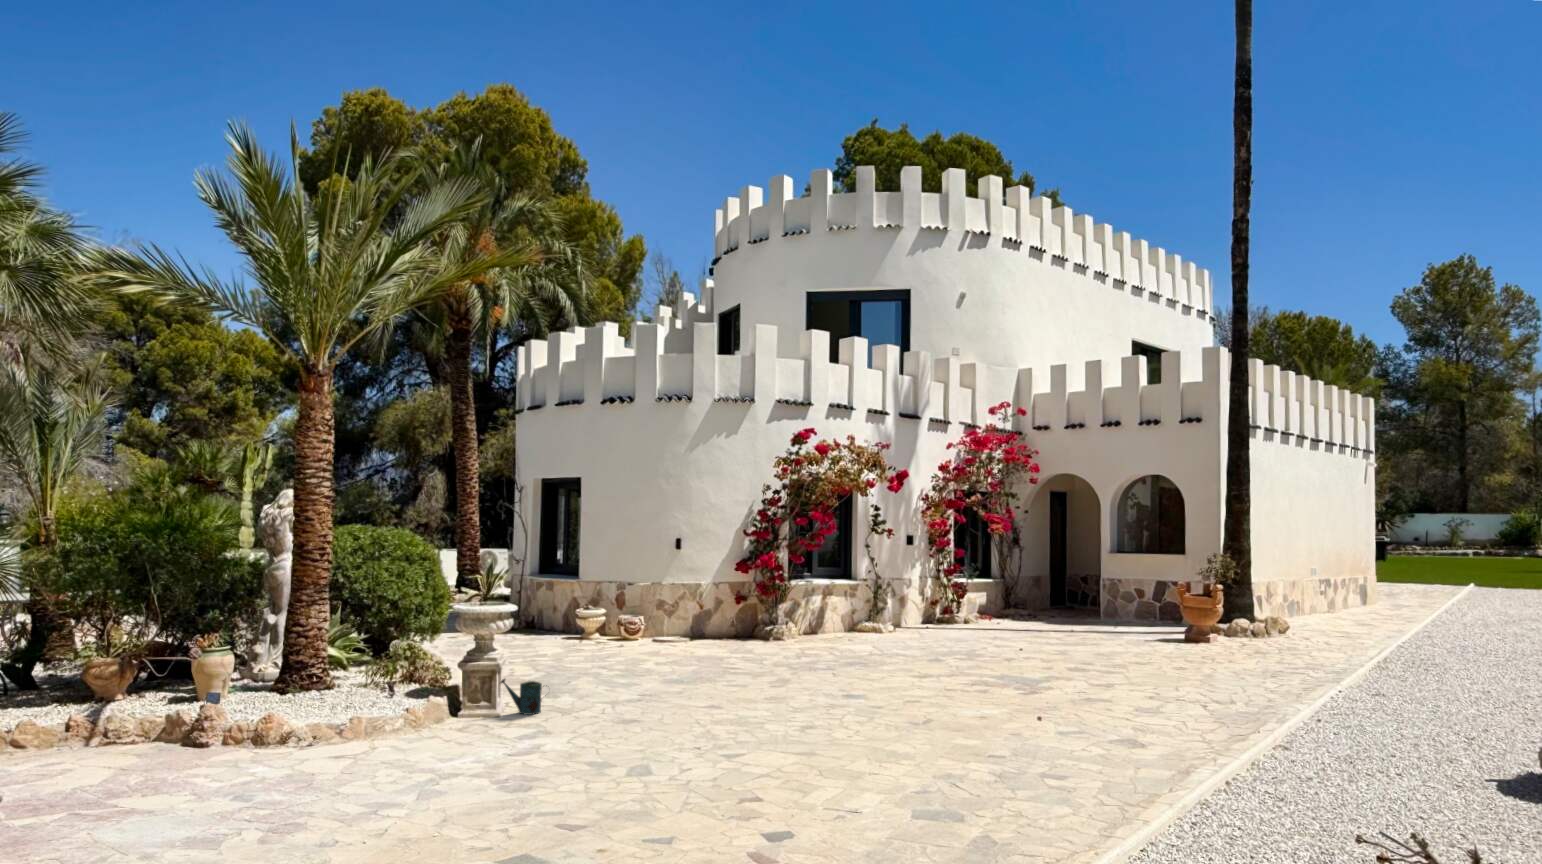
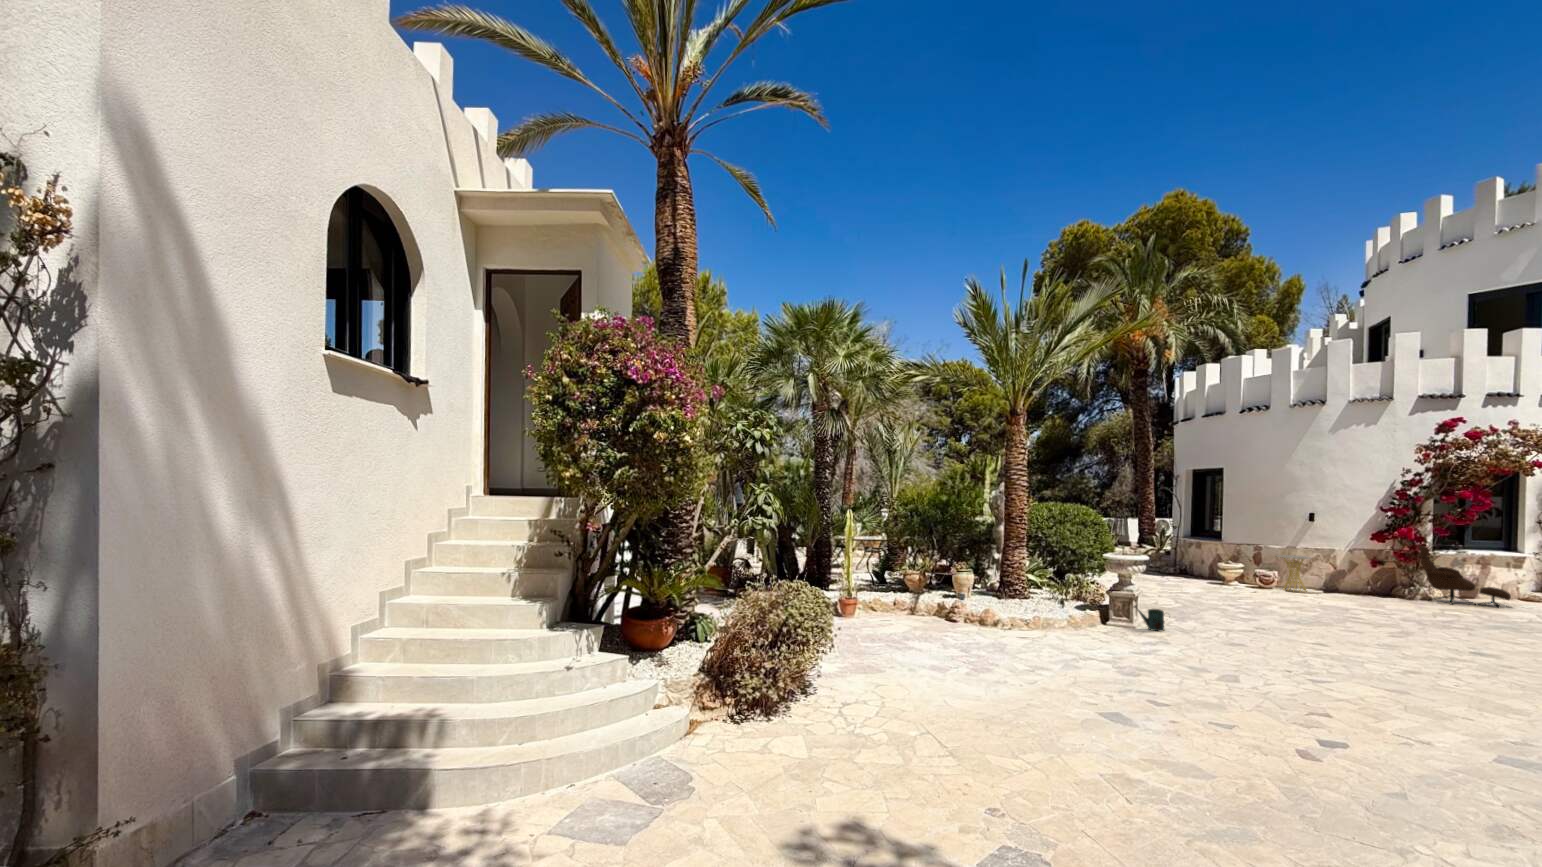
lounge chair: none [776,572,845,640] -> present [1419,546,1511,607]
side table: none [639,593,677,640] -> present [1277,555,1311,591]

